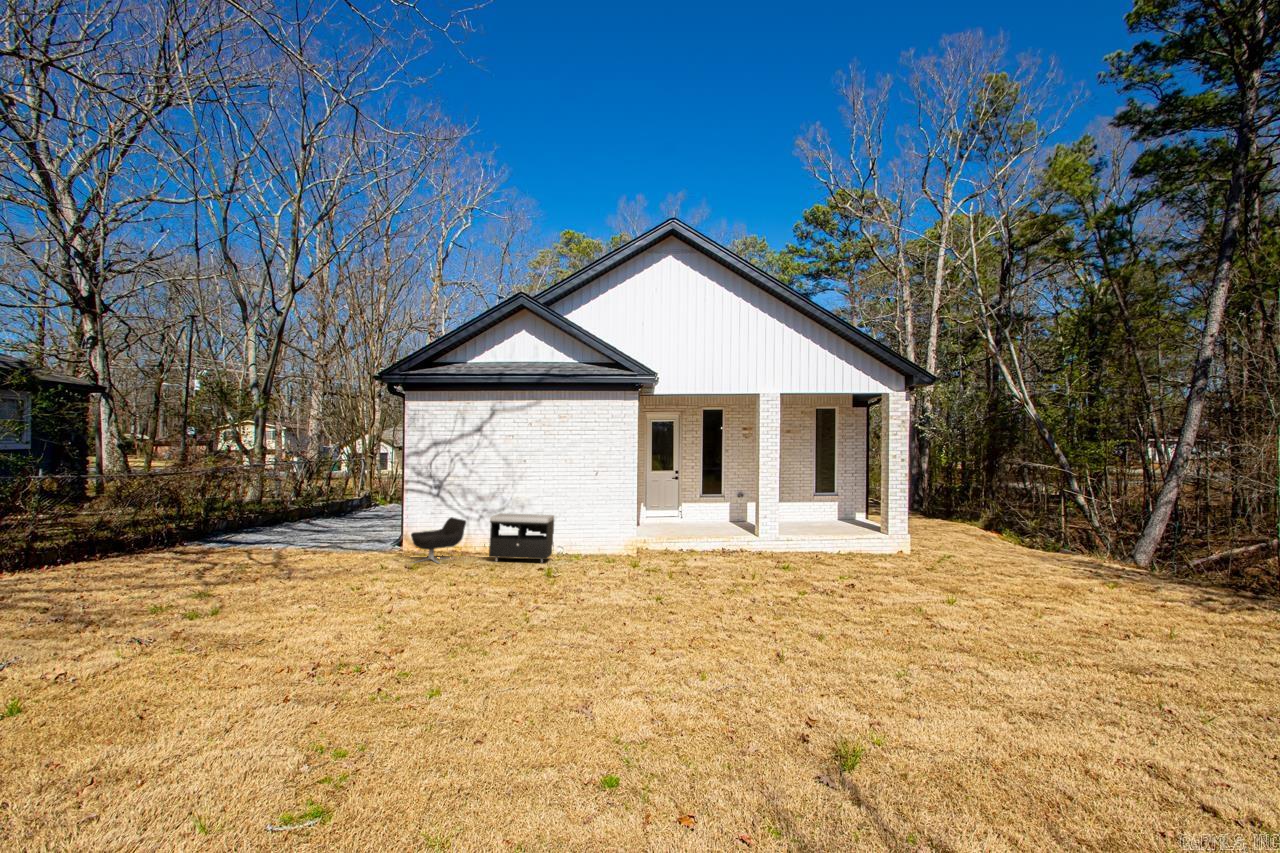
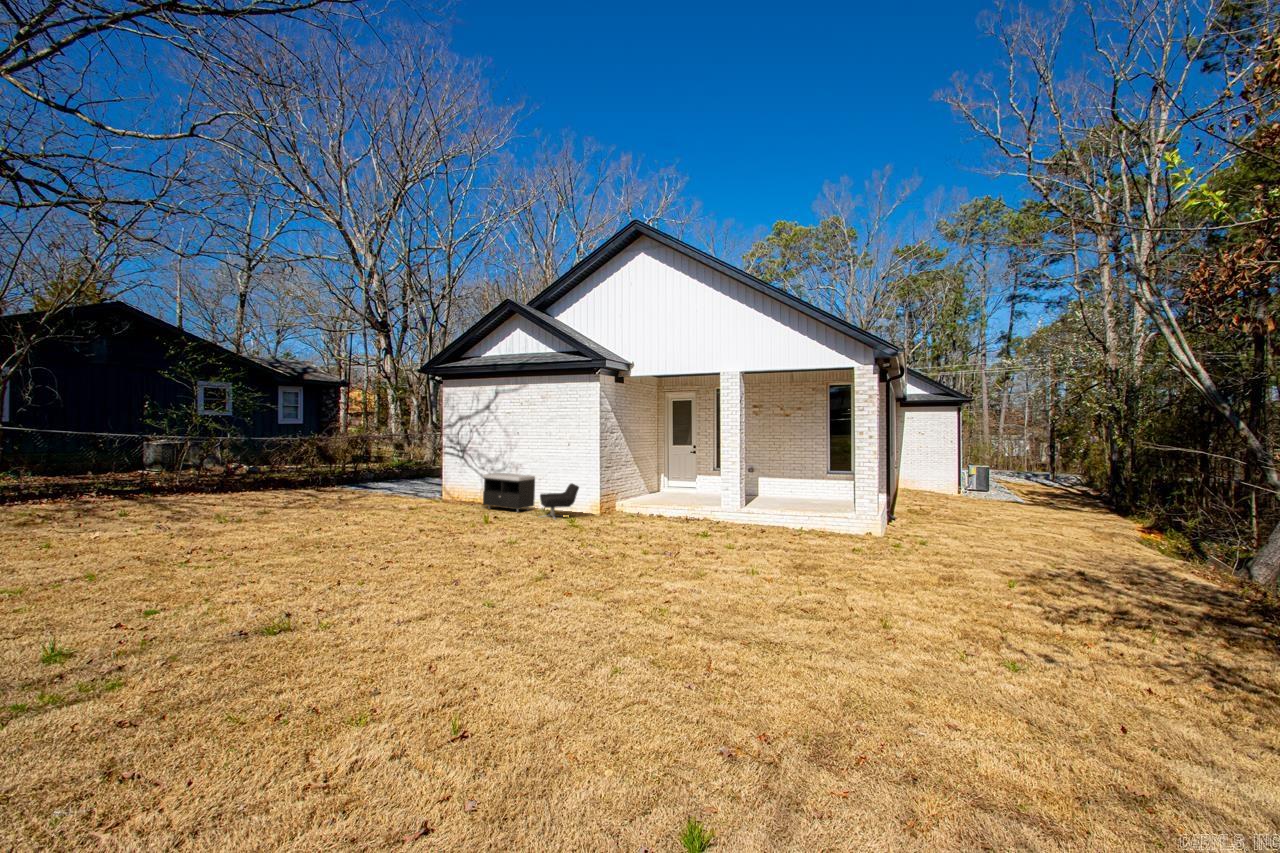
lounge chair: present [411,517,466,563] -> present [540,483,579,519]

